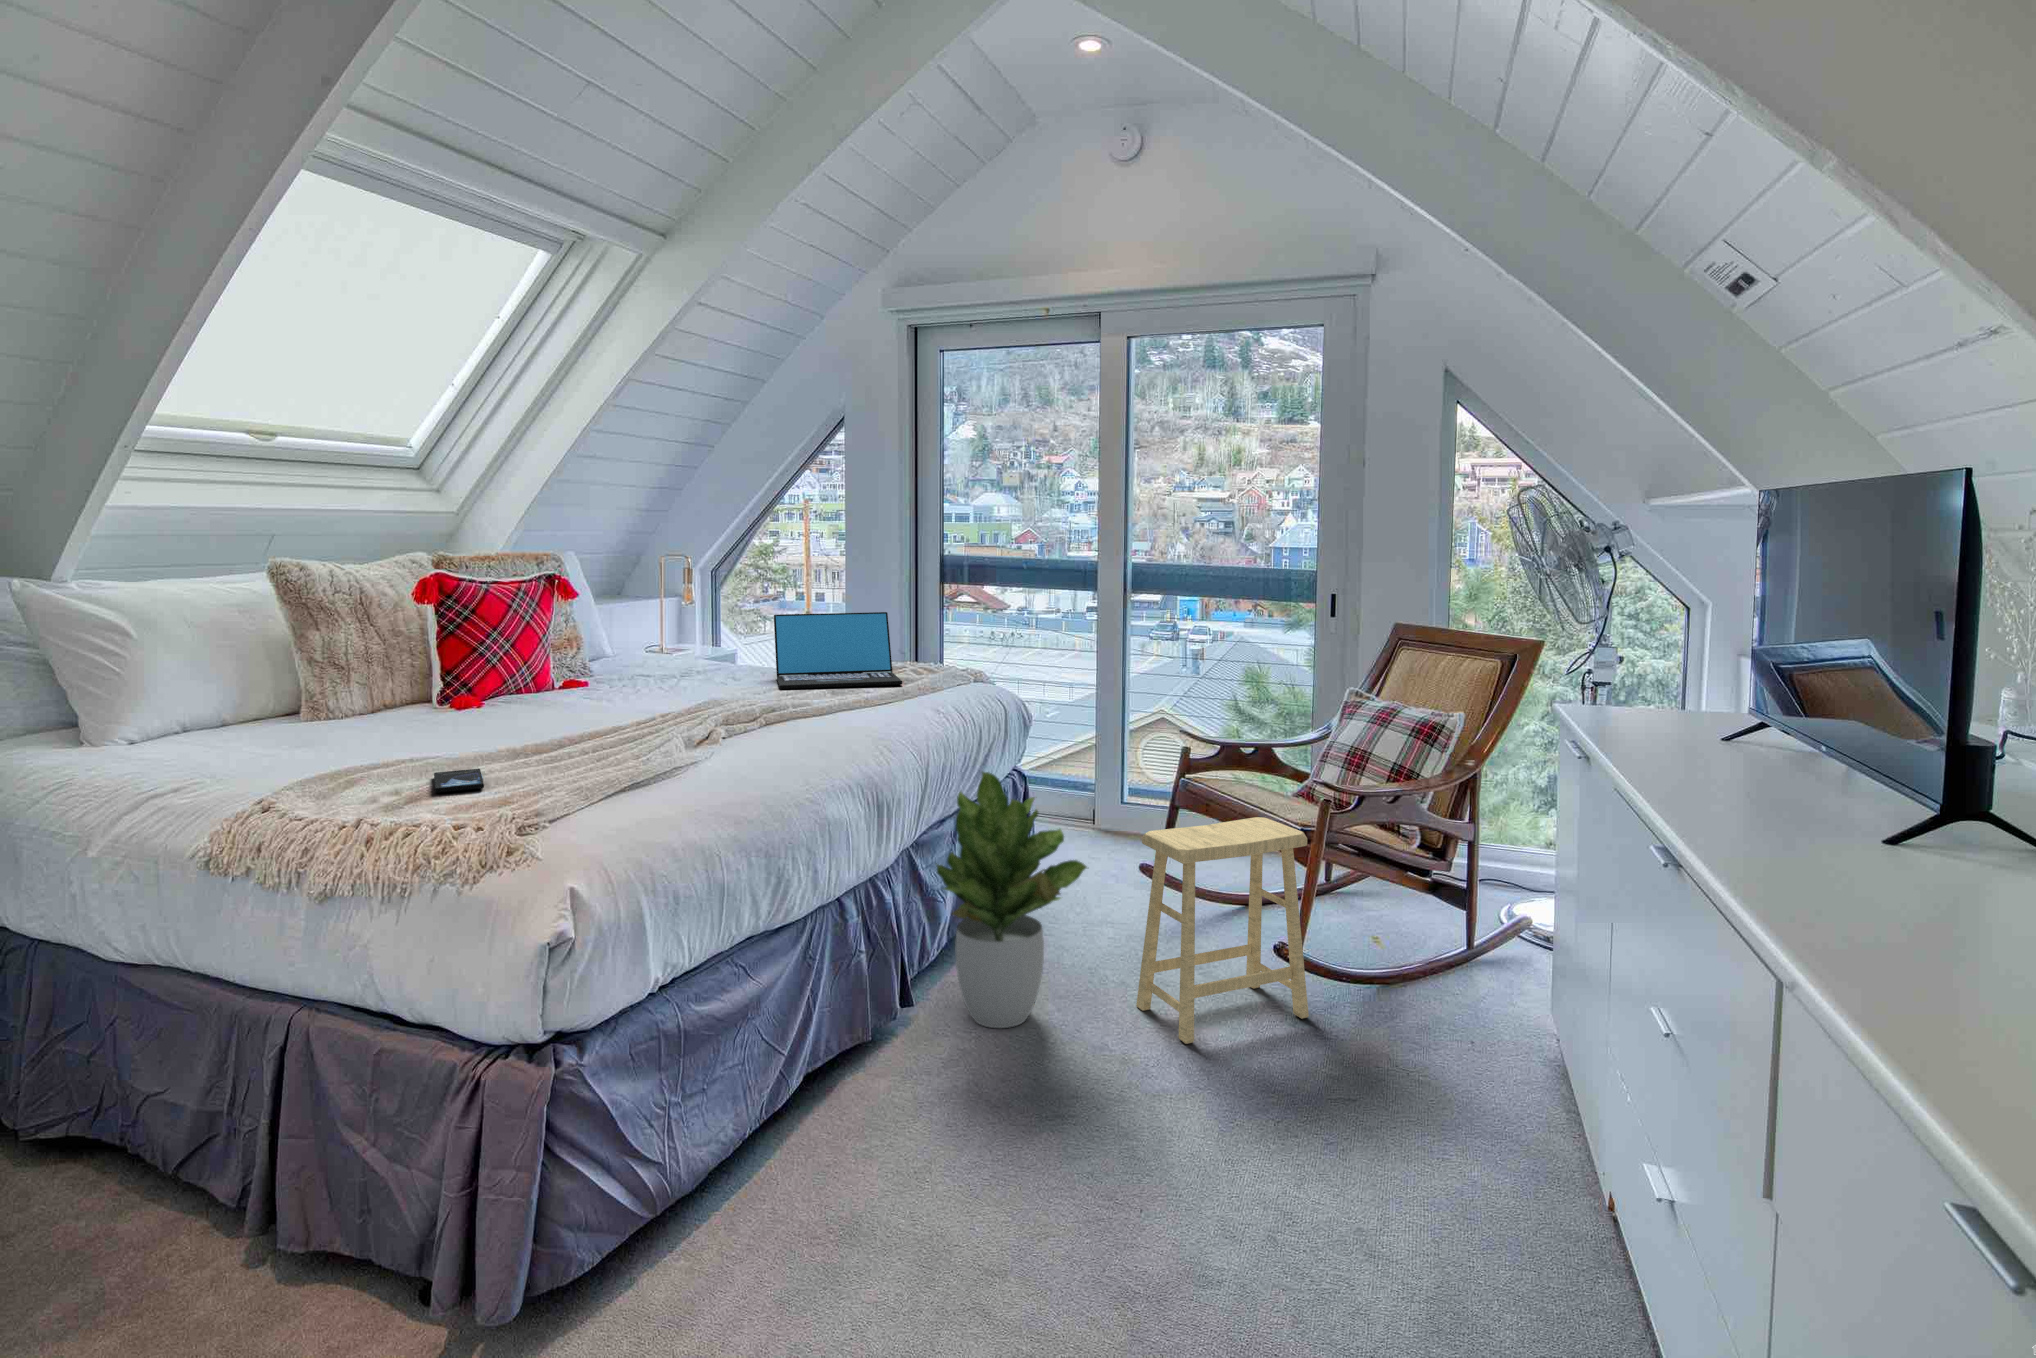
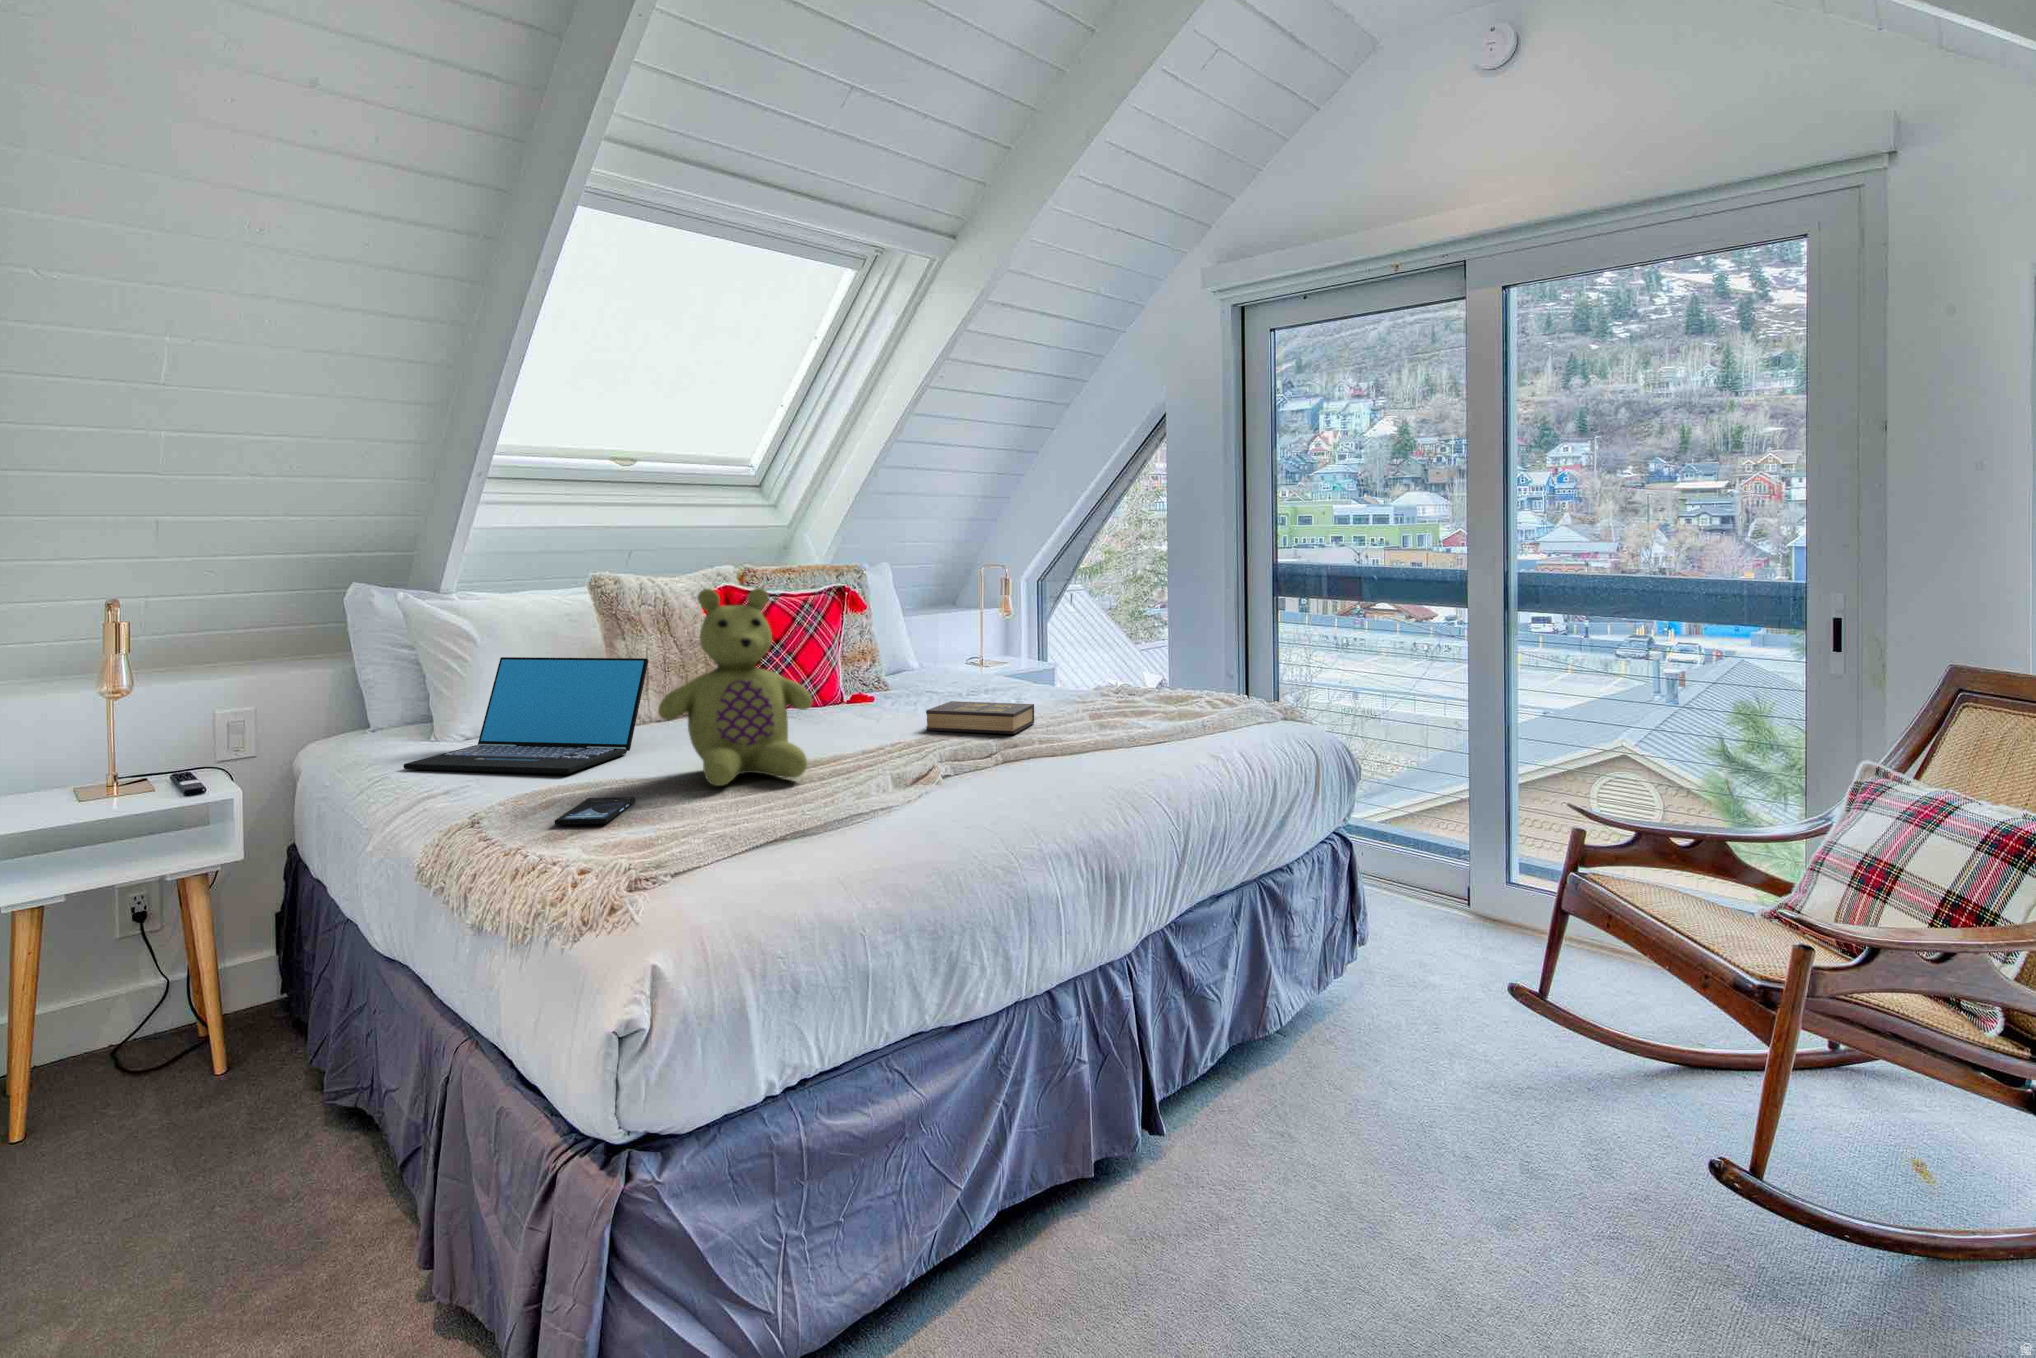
stuffed bear: none [466,579,617,756] -> present [658,588,812,786]
laptop: present [774,612,902,689] -> present [404,657,649,774]
hardback book: none [671,677,764,704] -> present [926,701,1034,734]
potted plant: present [936,772,1087,1028] -> none [1182,845,1402,1193]
footstool: present [1136,817,1309,1044] -> none [1469,955,1772,1290]

